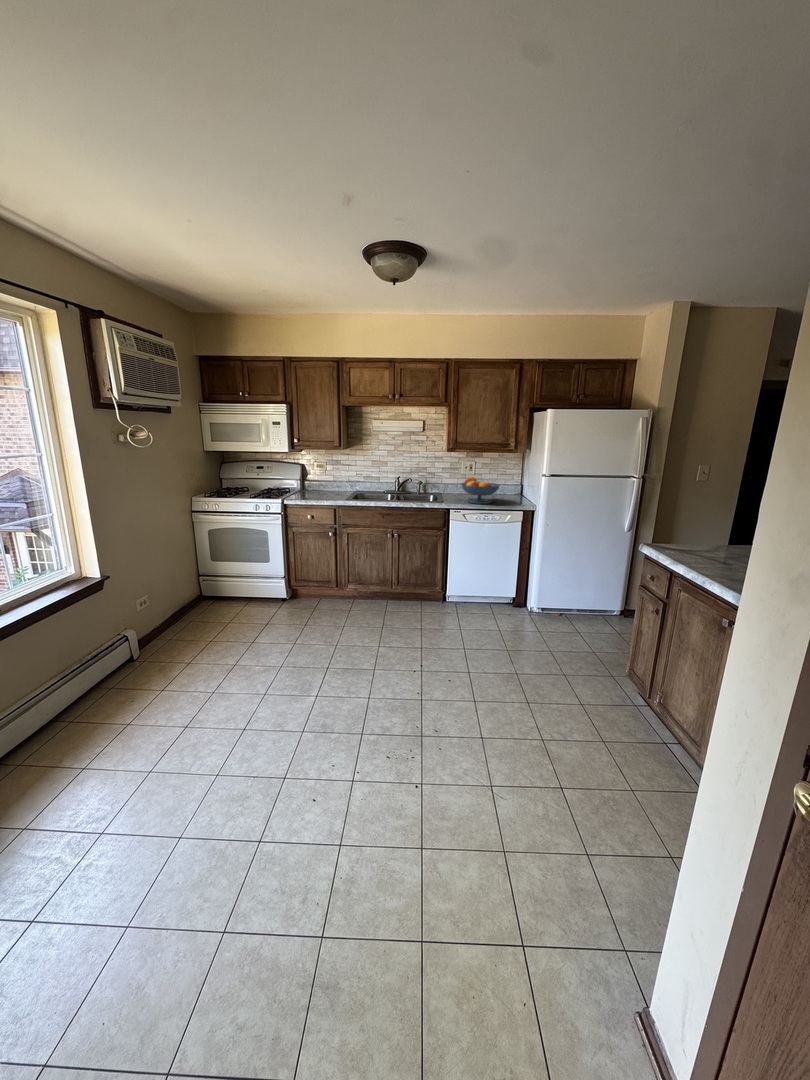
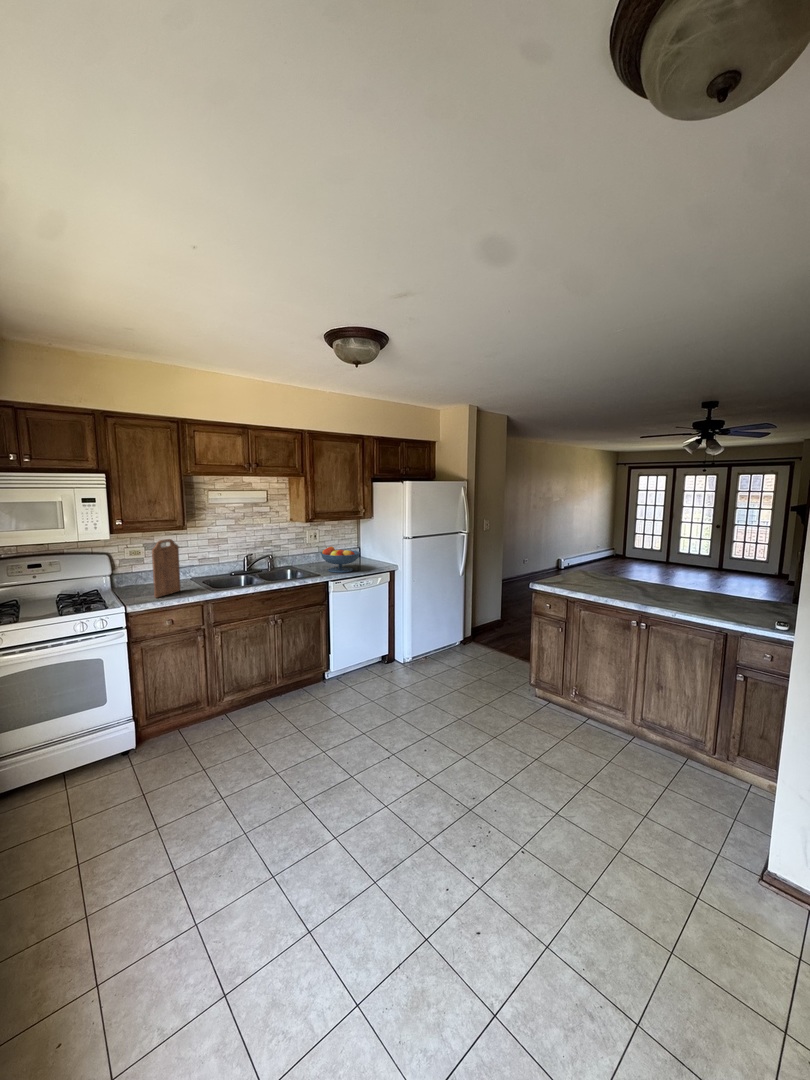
cutting board: none [308,455,333,498] -> present [152,539,181,598]

